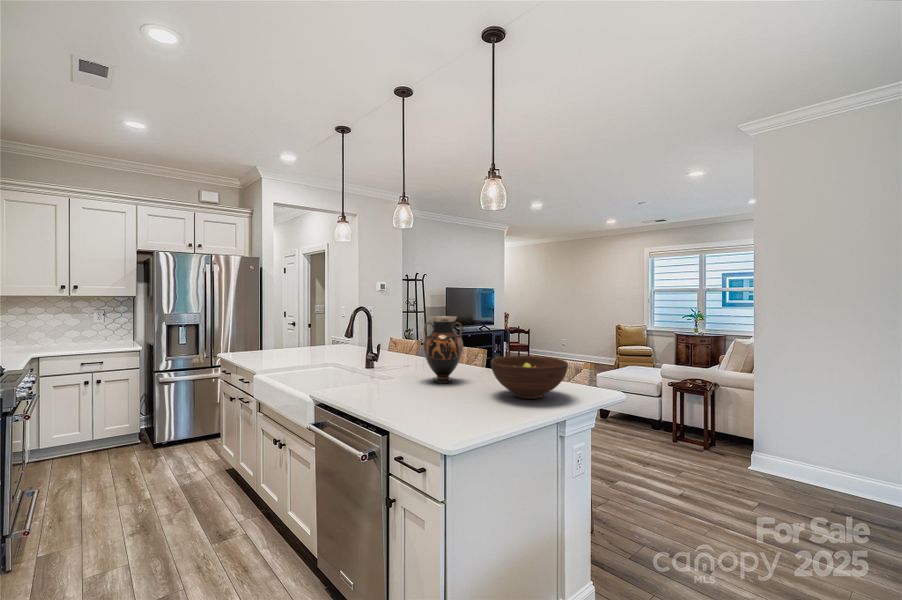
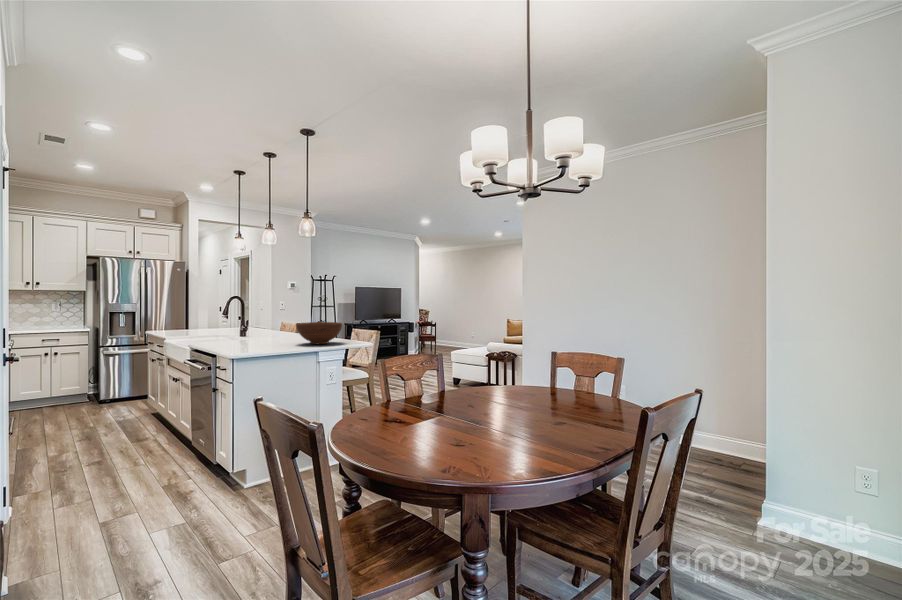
vase: present [423,316,463,383] -> none [269,300,296,341]

